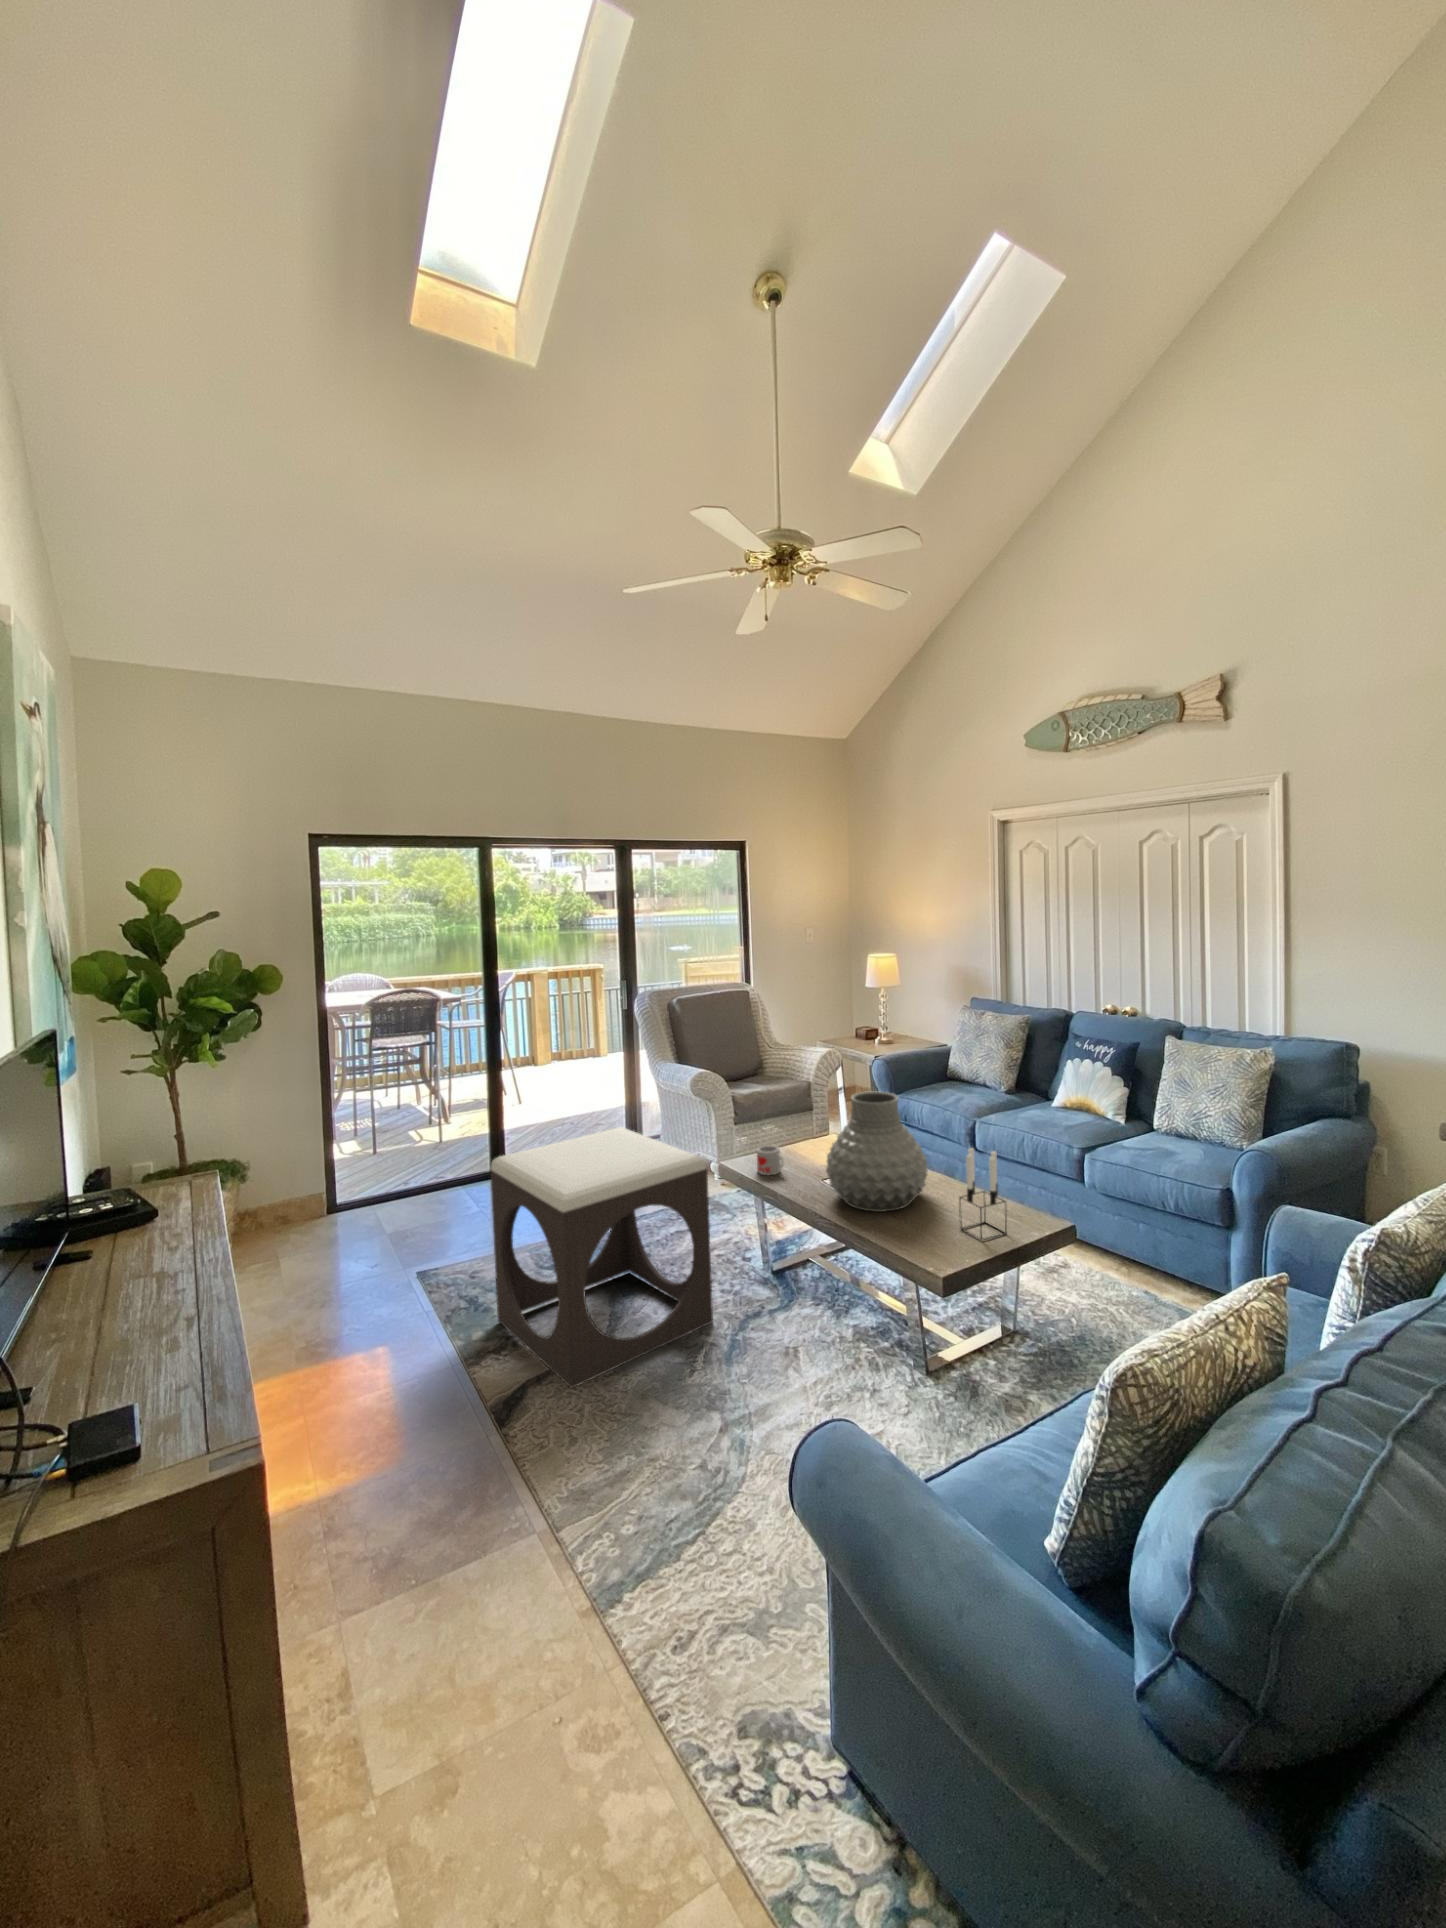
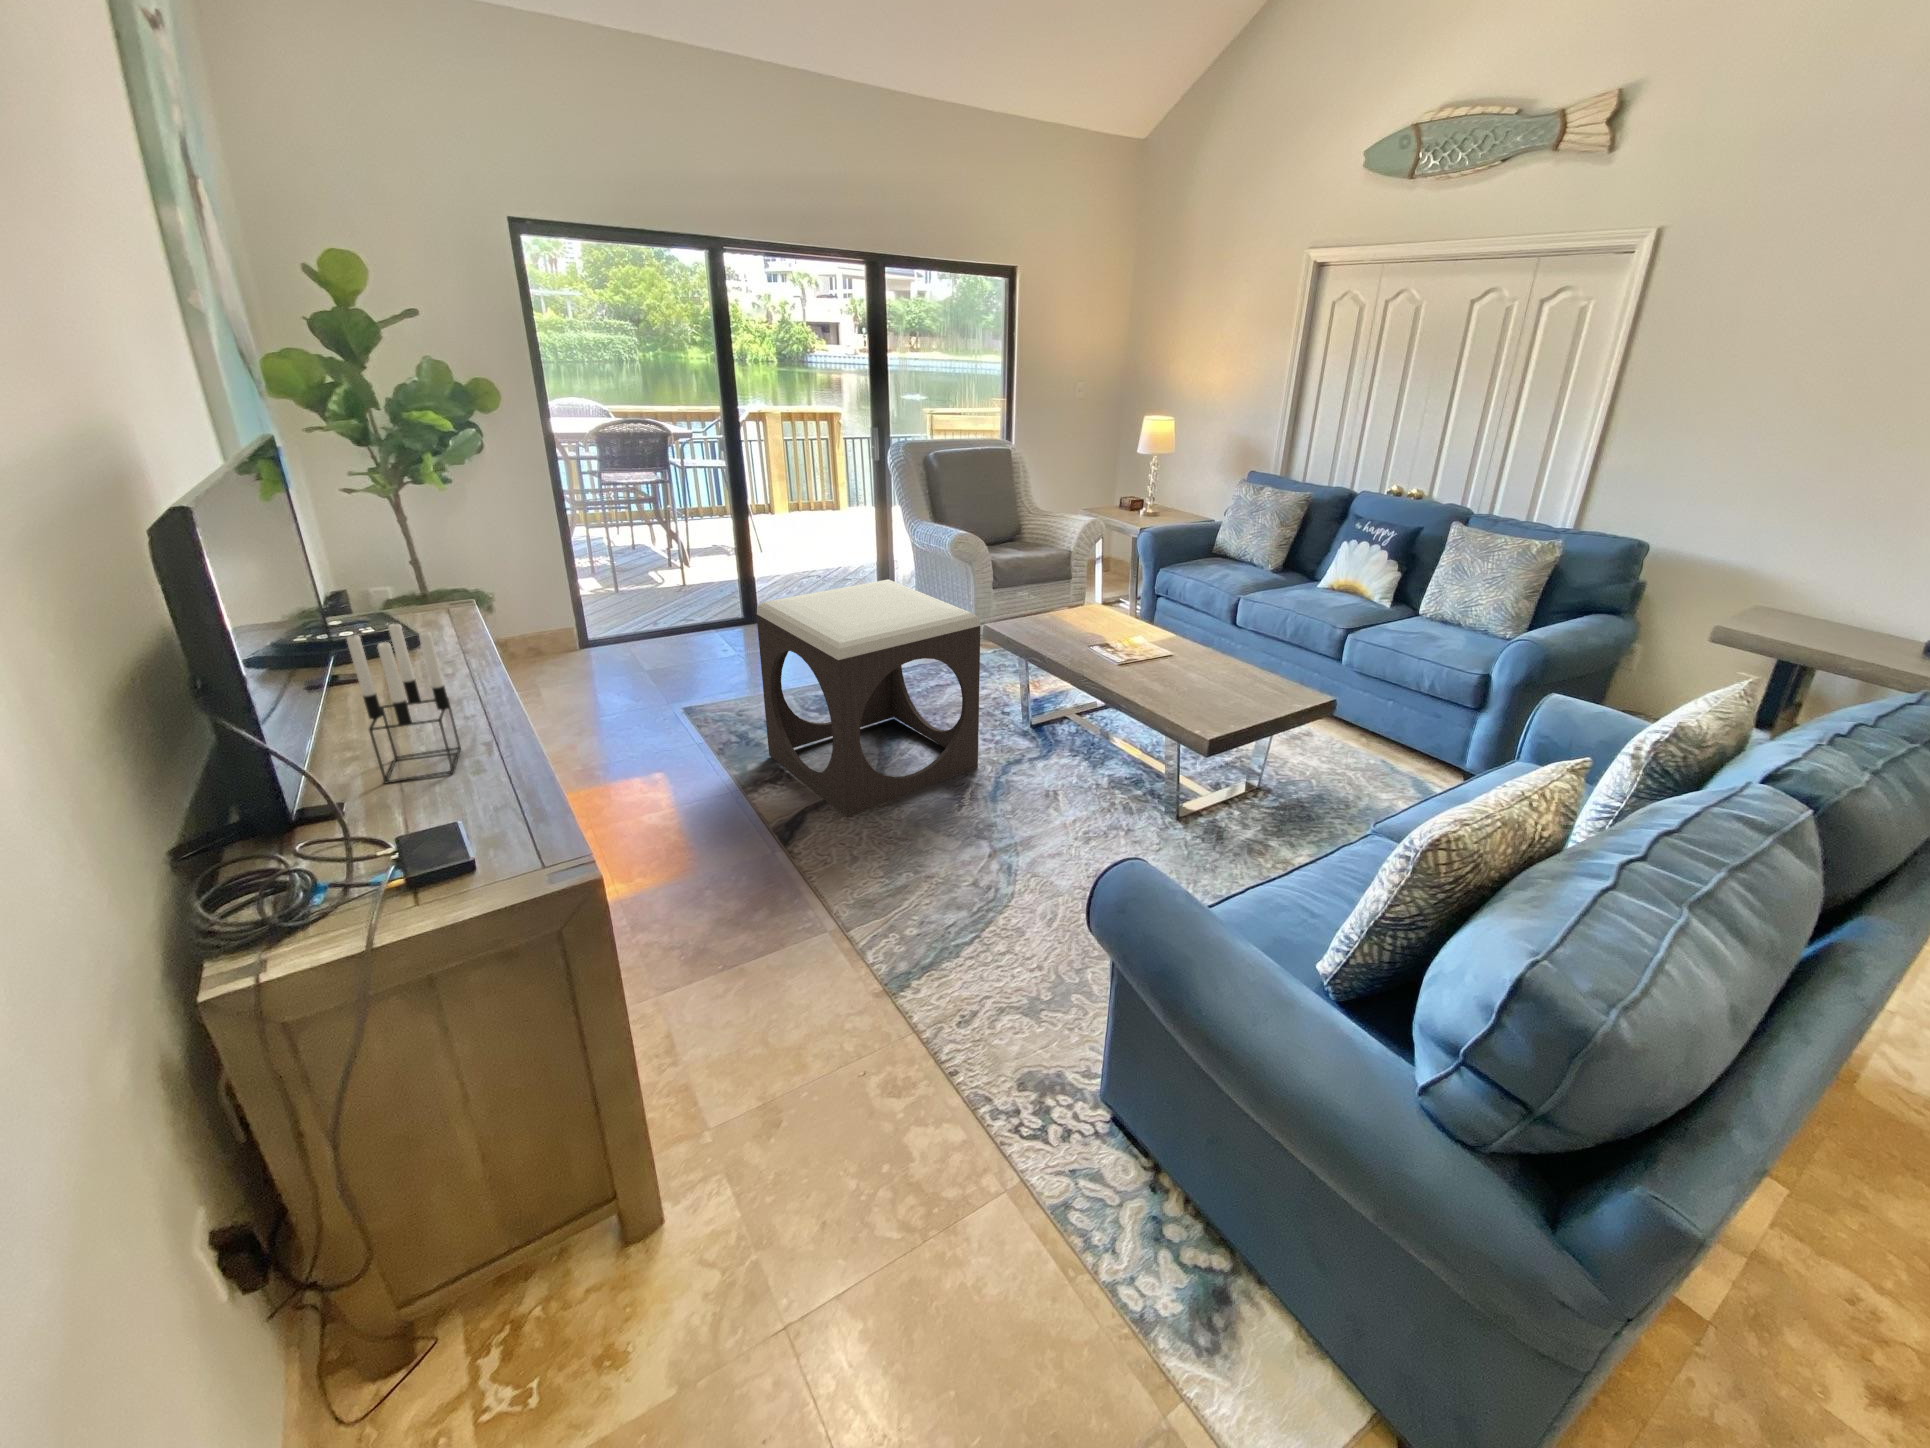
vase: present [826,1091,928,1212] -> none [1099,559,1202,677]
mug: present [757,1145,784,1175] -> none [1026,607,1055,636]
candle holder: present [959,1148,1007,1240] -> present [347,624,461,783]

